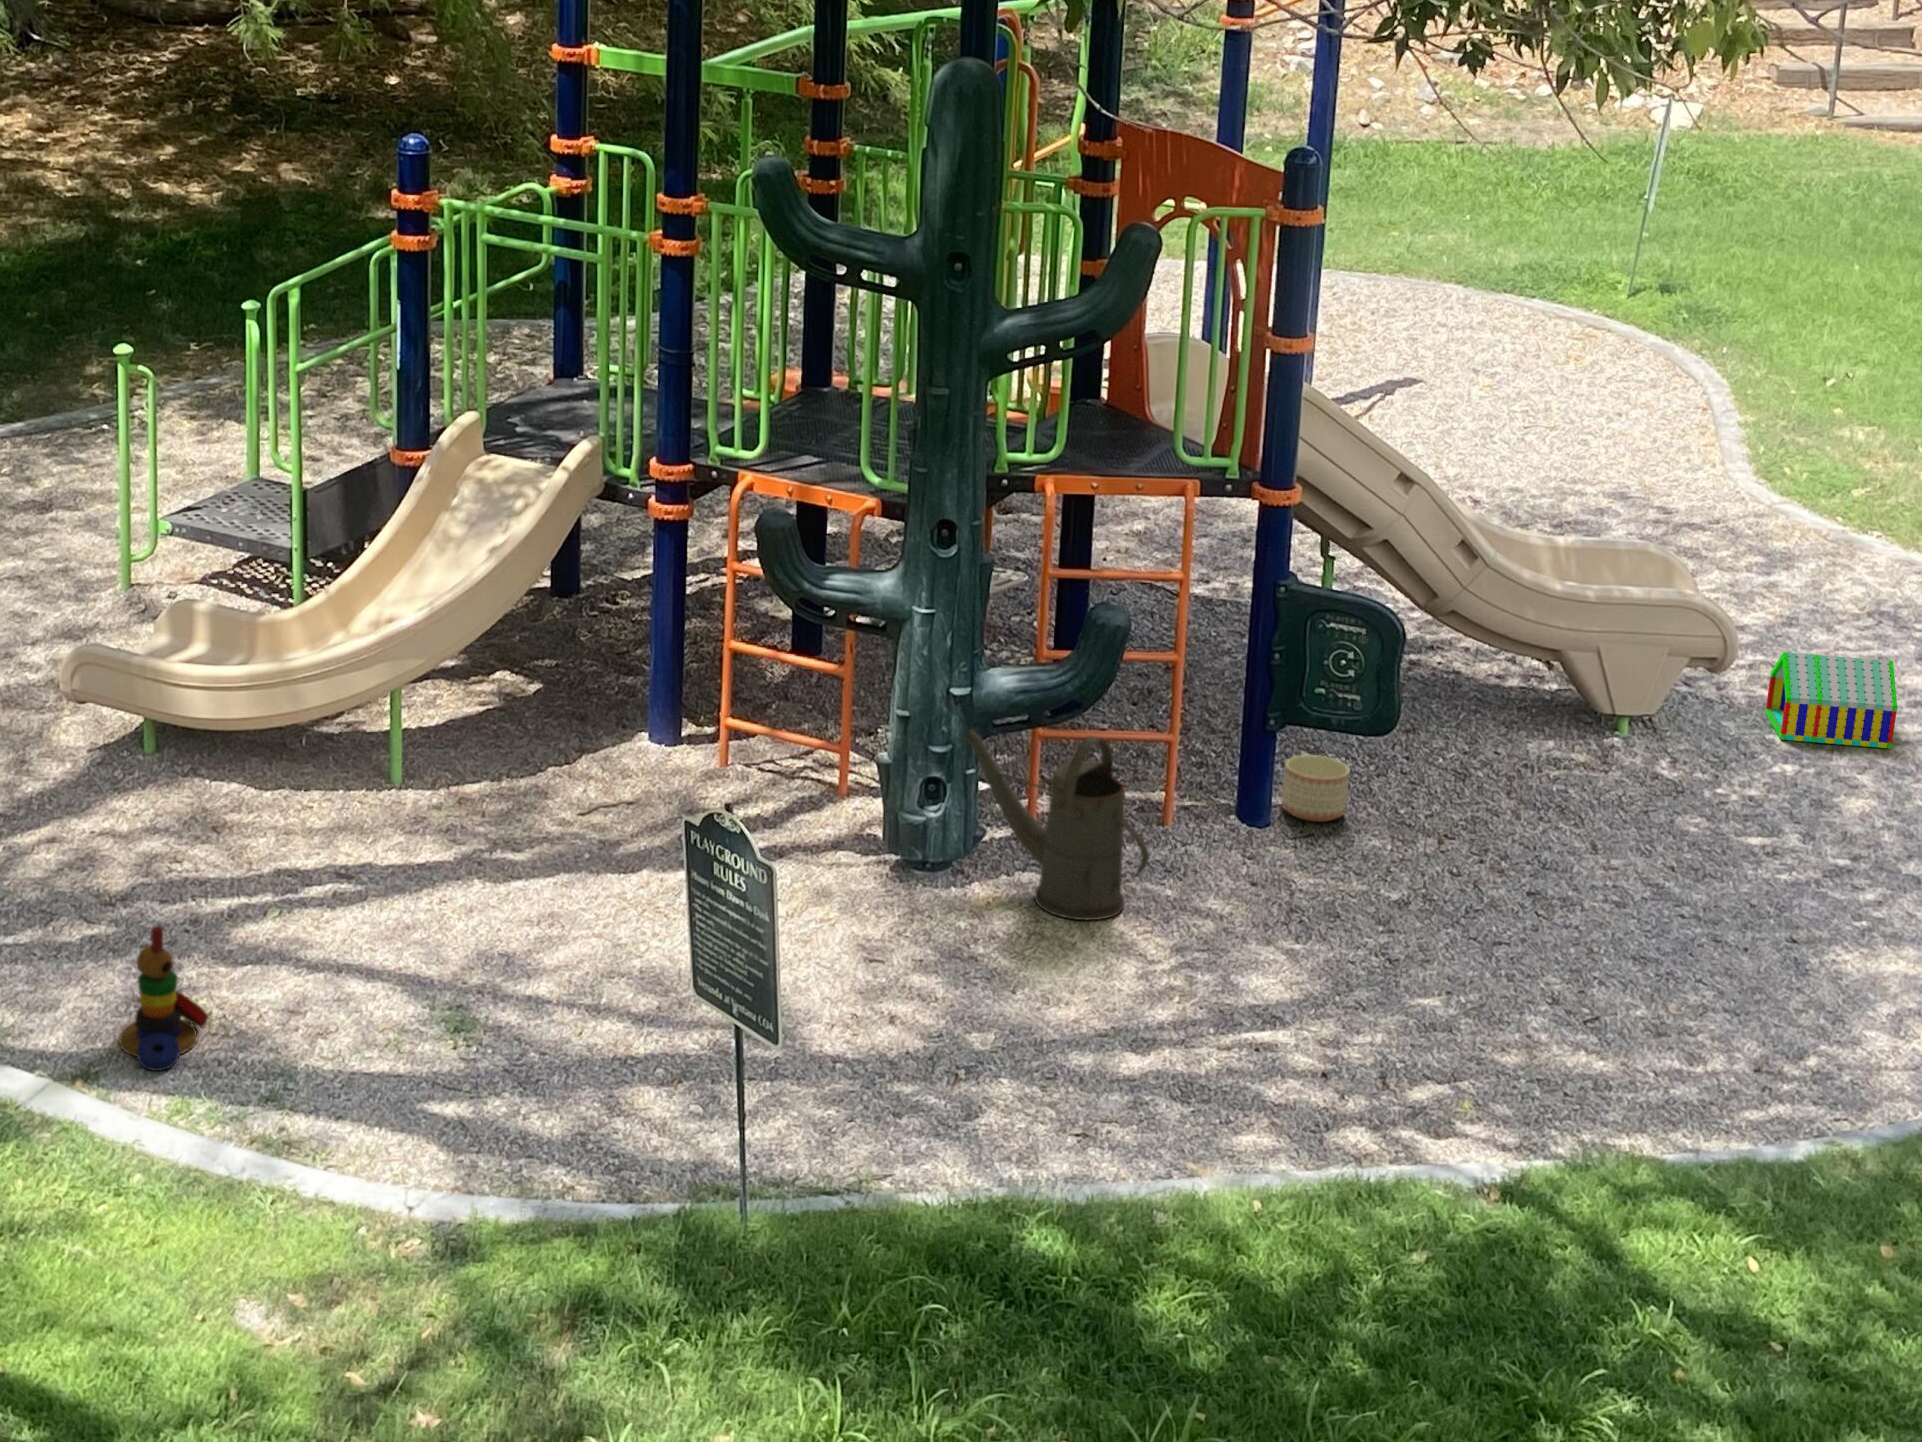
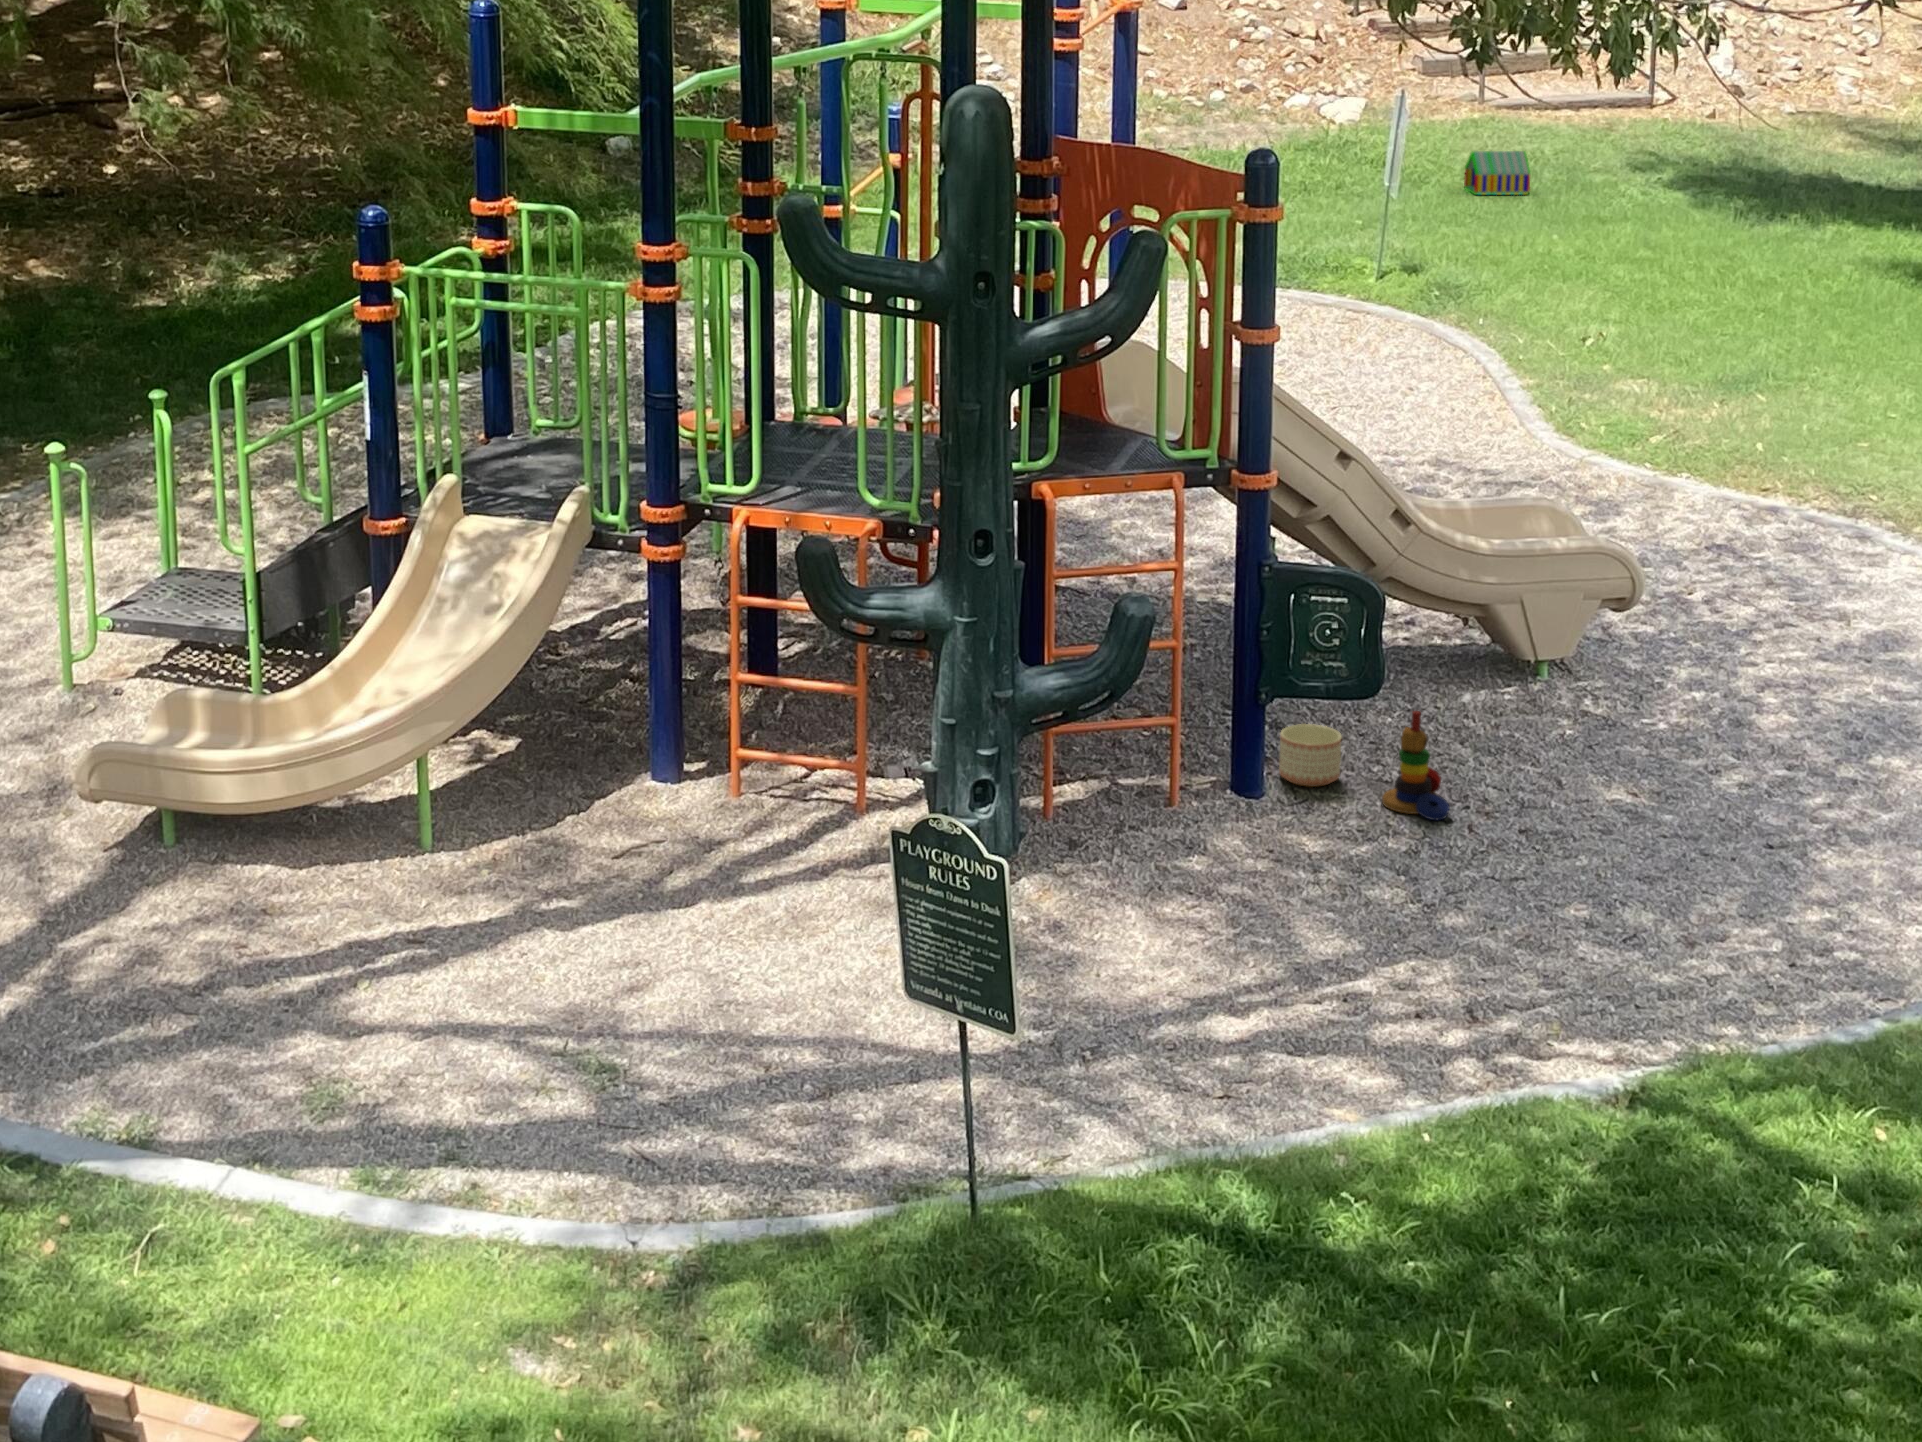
toy house: present [1765,652,1897,749] -> present [1464,151,1530,195]
watering can: present [967,729,1149,920] -> none [1011,722,1205,899]
stacking toy: present [119,926,209,1071] -> present [1382,711,1449,820]

